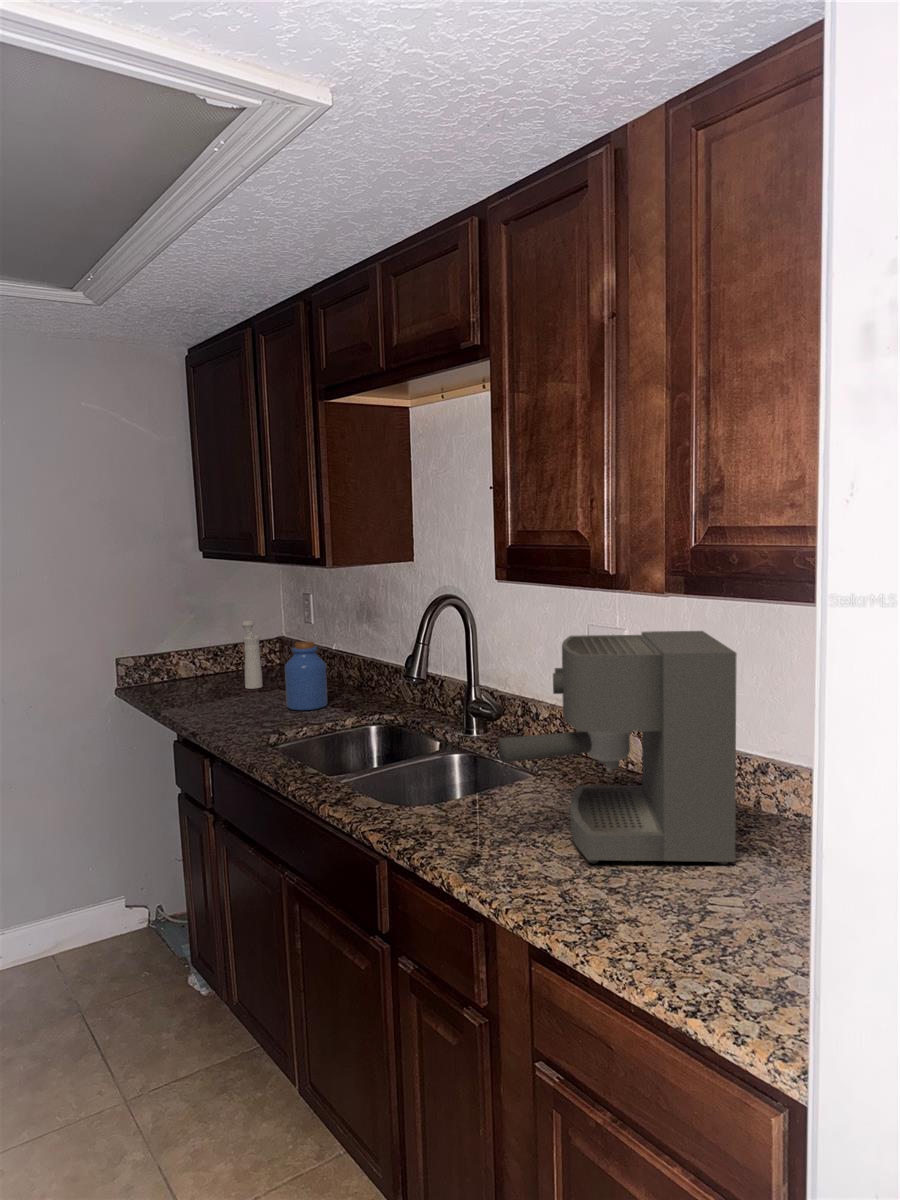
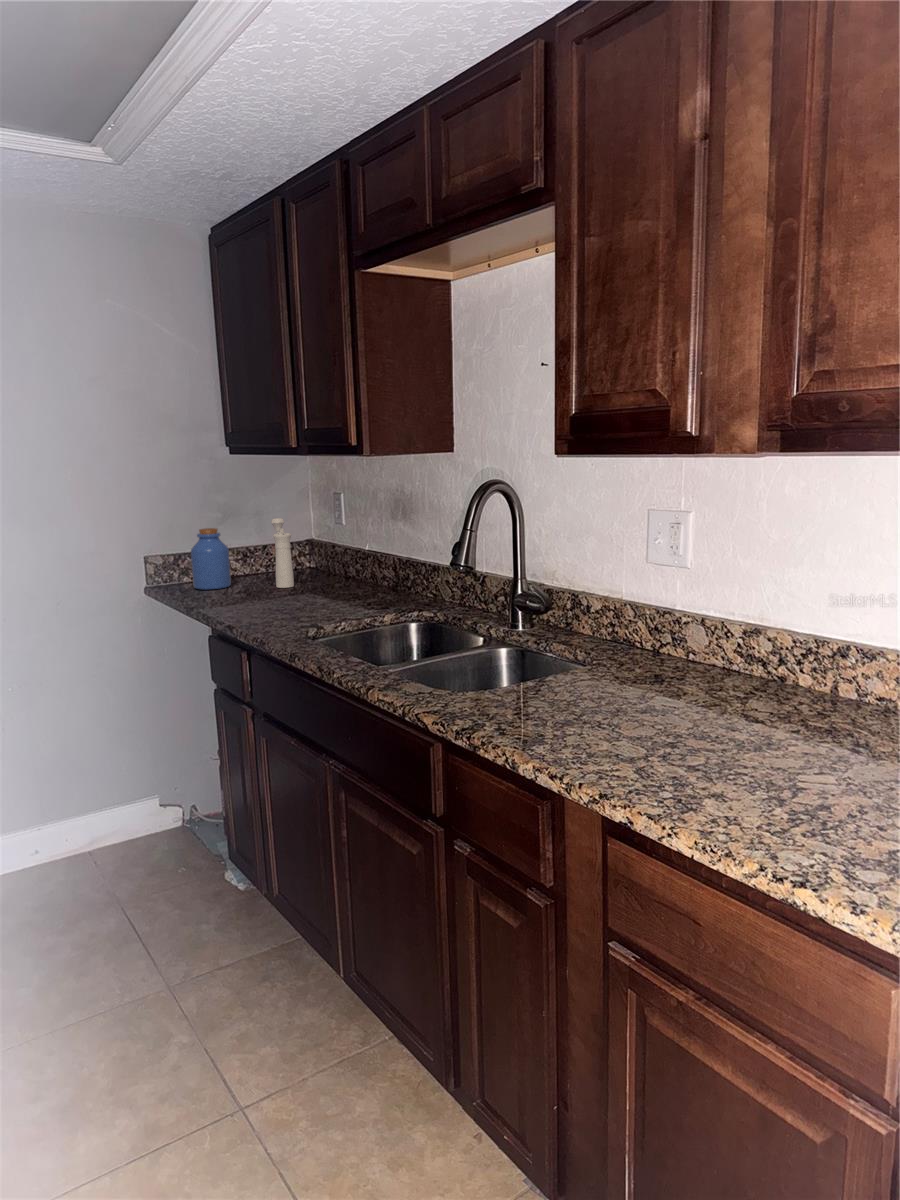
coffee maker: present [498,631,737,865] -> none [565,504,835,746]
jar: present [285,641,327,710] -> present [191,528,231,590]

